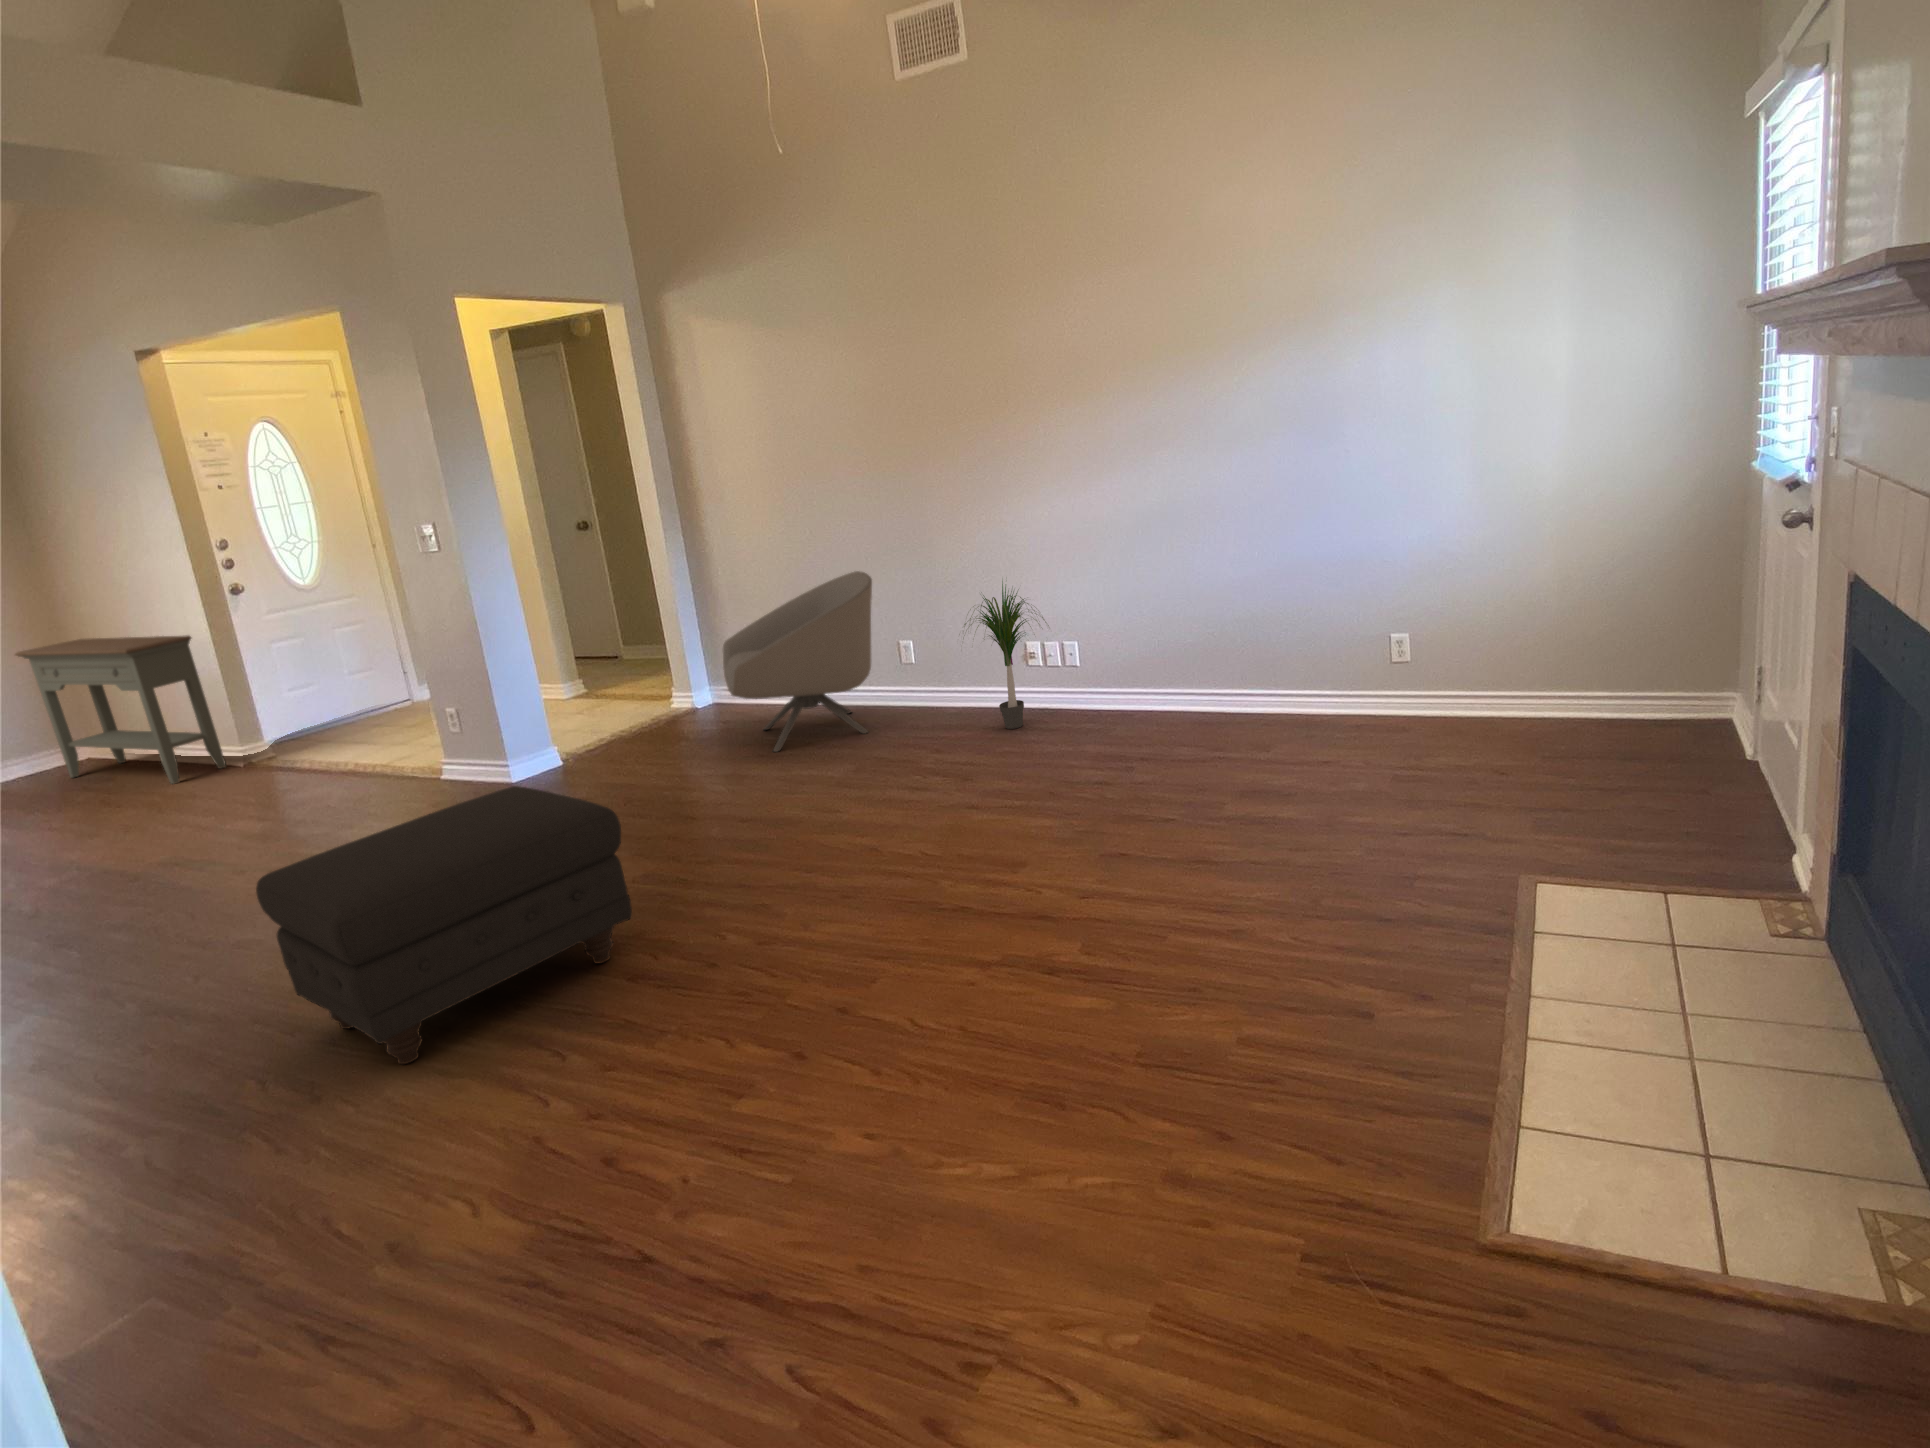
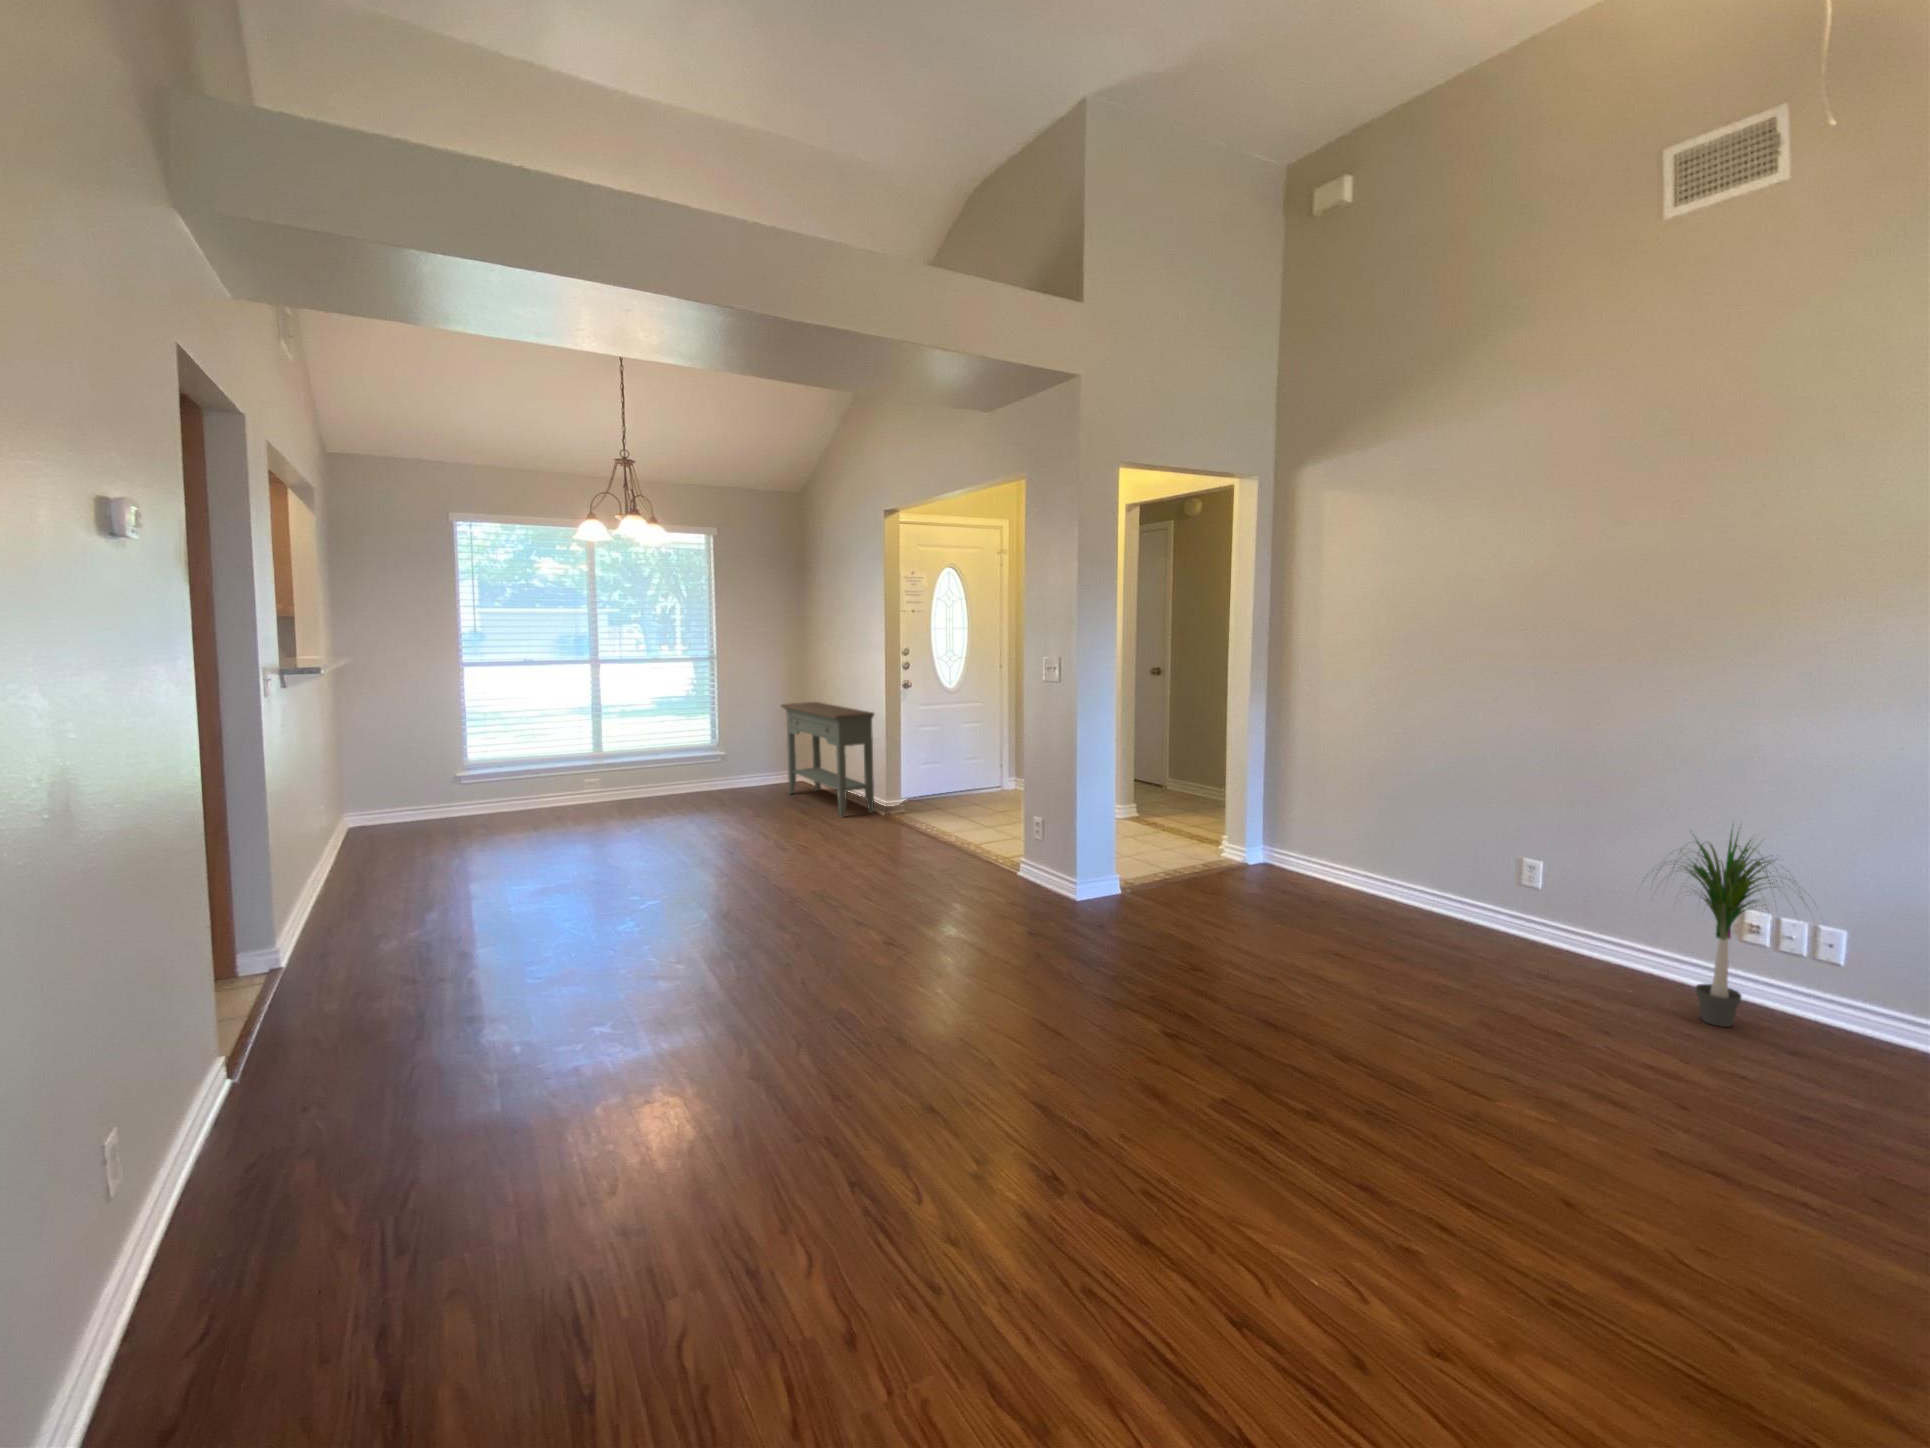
armchair: present [723,571,872,752] -> none [1295,767,1510,959]
ottoman: present [256,786,632,1064] -> none [862,947,1233,1266]

